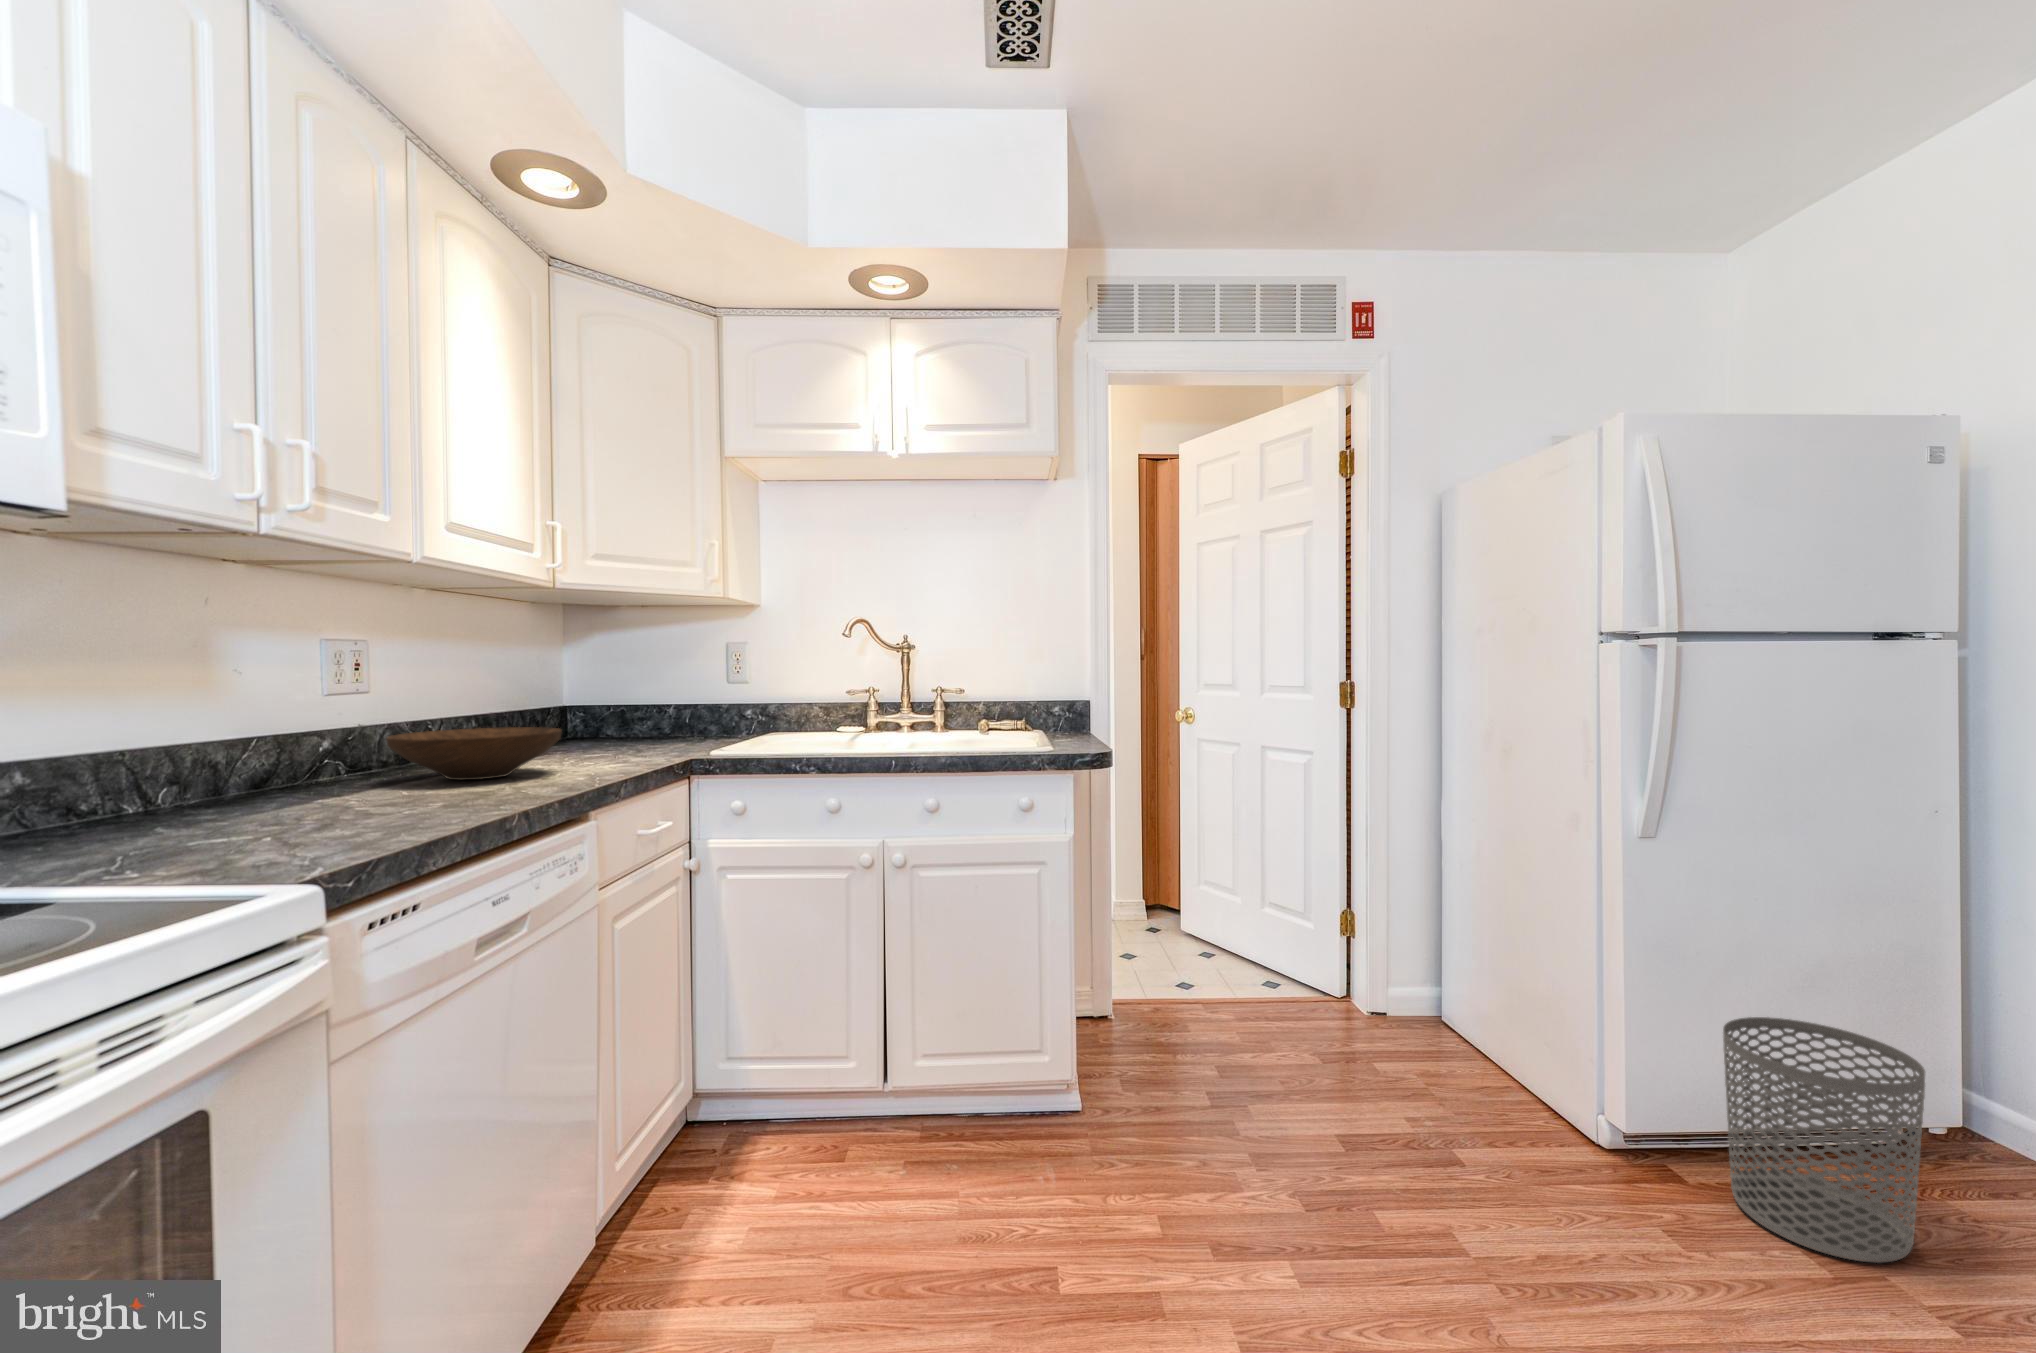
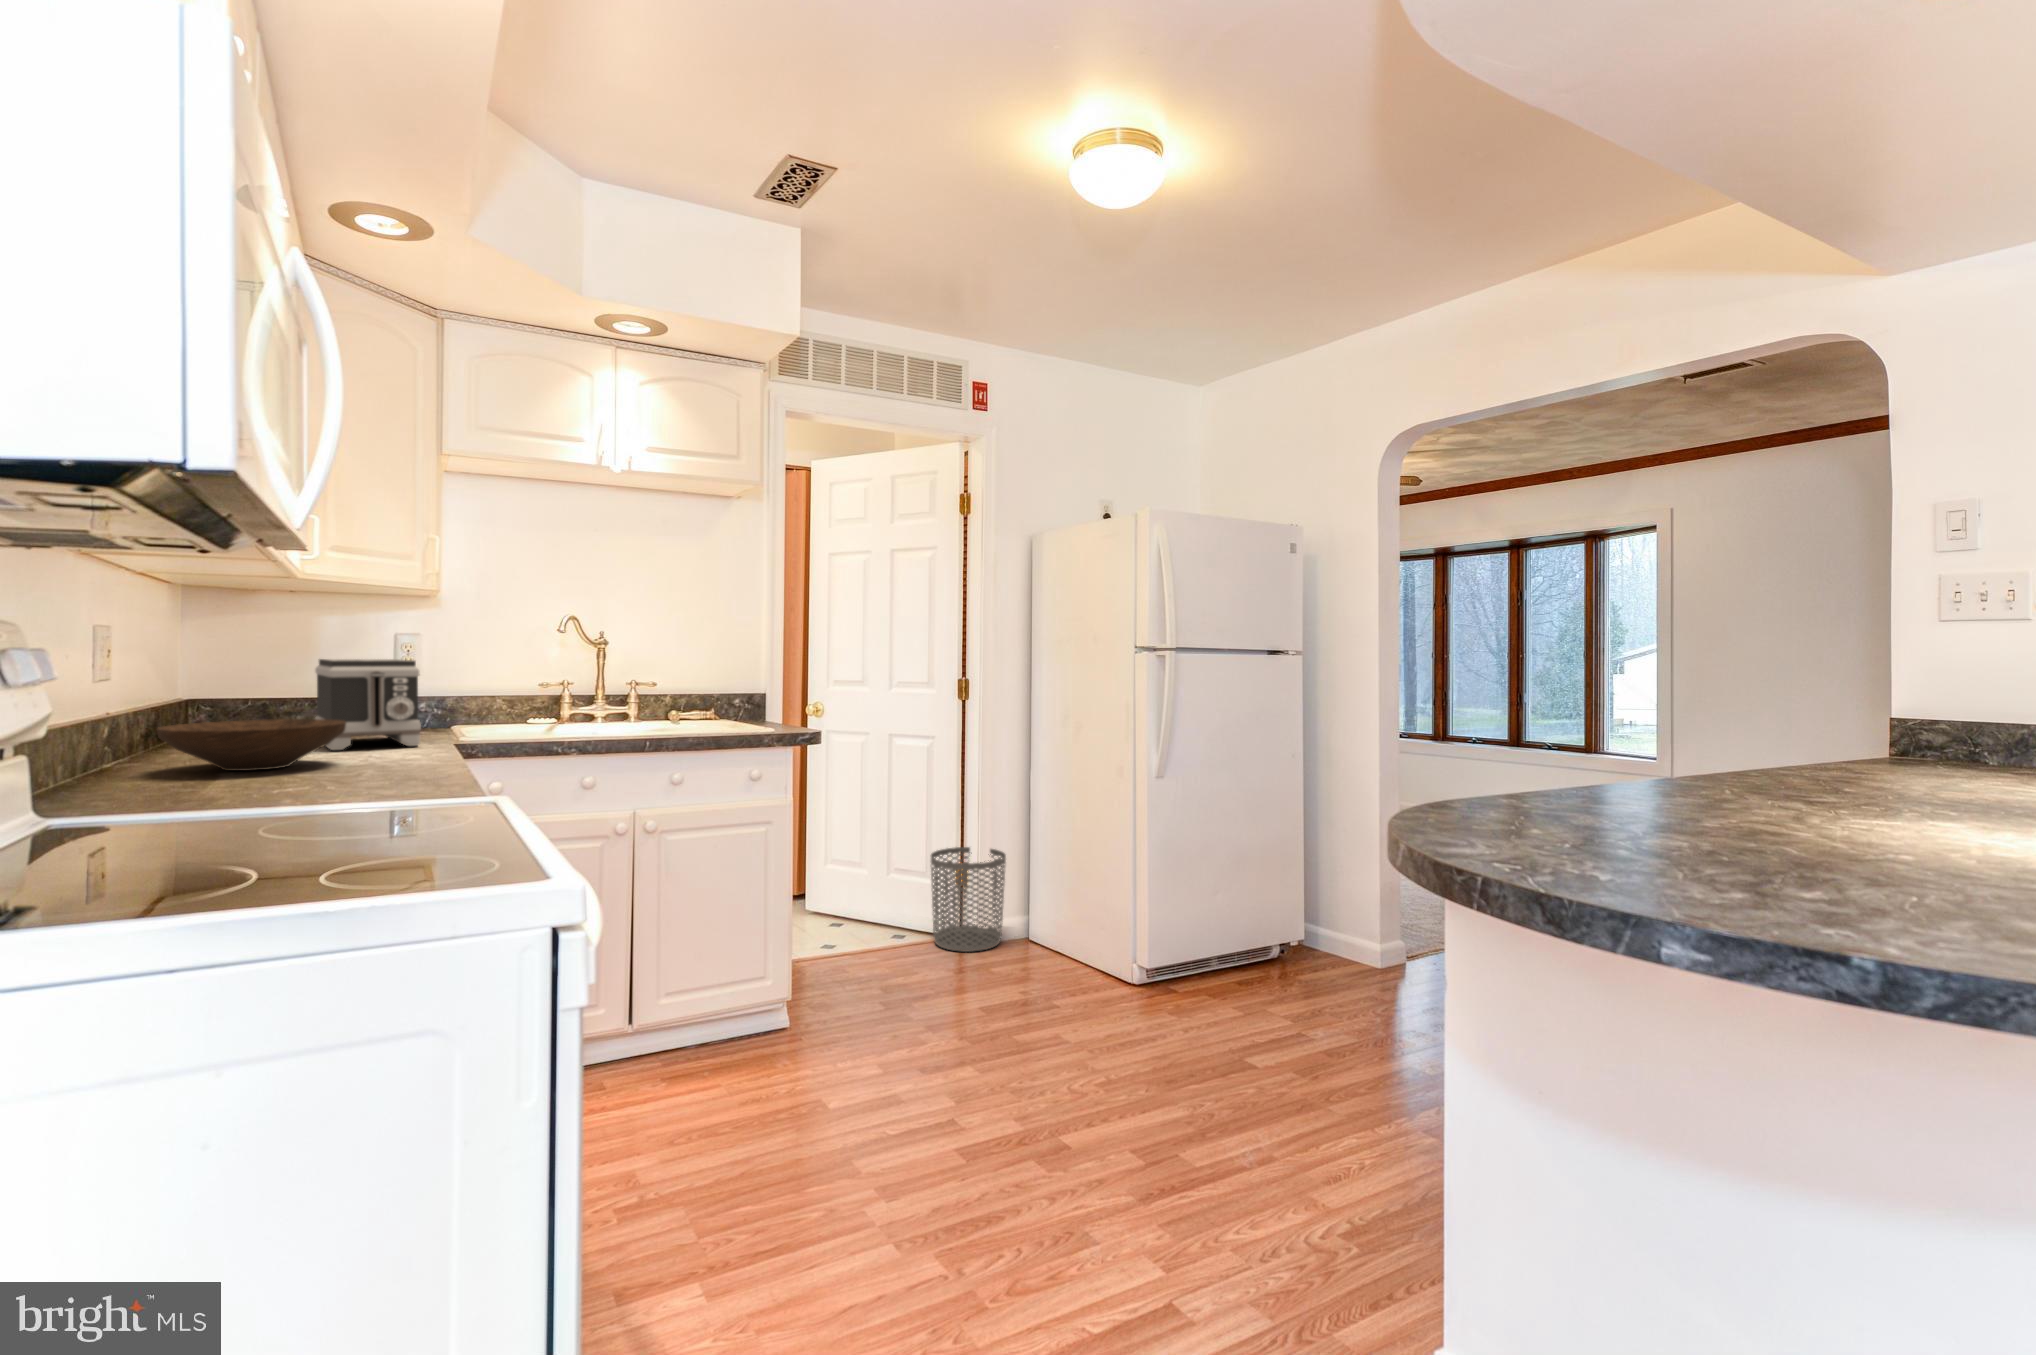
toaster: none [589,666,692,759] -> present [315,659,421,750]
waste bin: present [1723,1017,1925,1263] -> present [931,847,1006,952]

